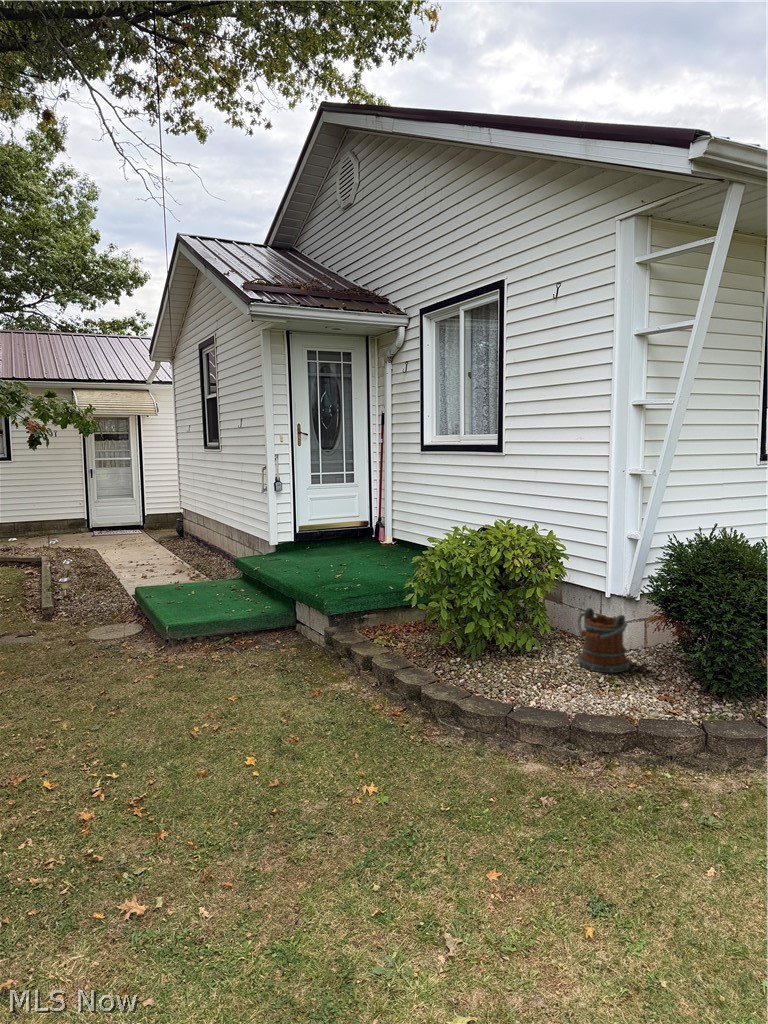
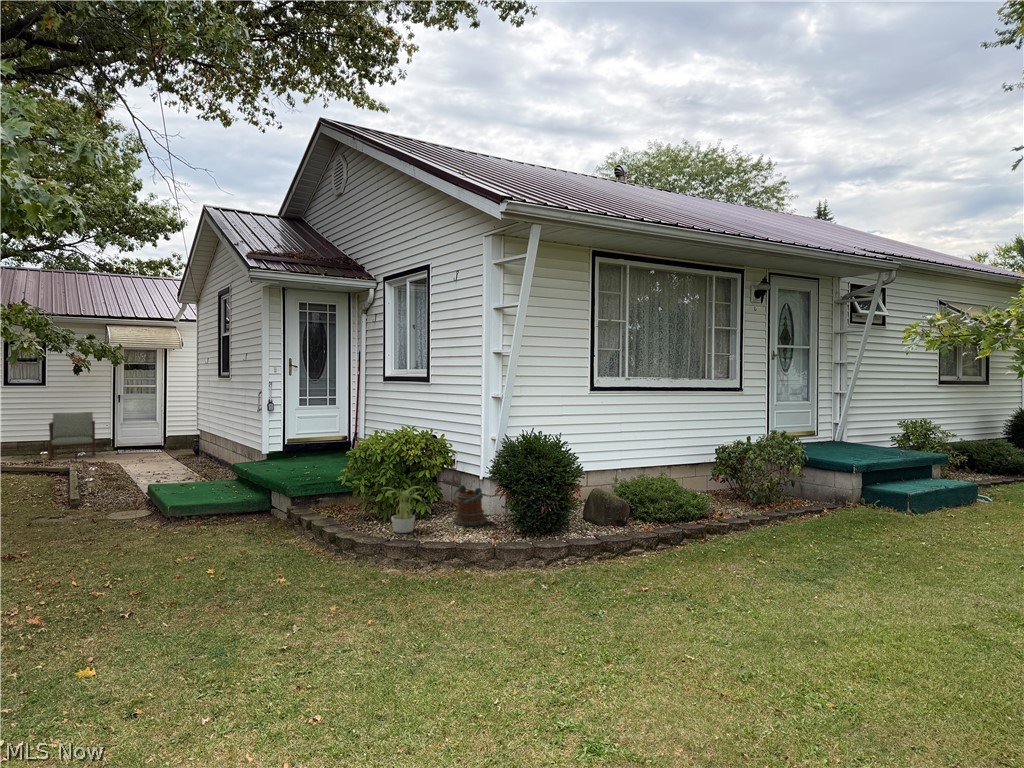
lounge chair: none [19,489,70,544] -> present [49,412,95,460]
potted plant: none [479,614,550,686] -> present [382,486,424,533]

